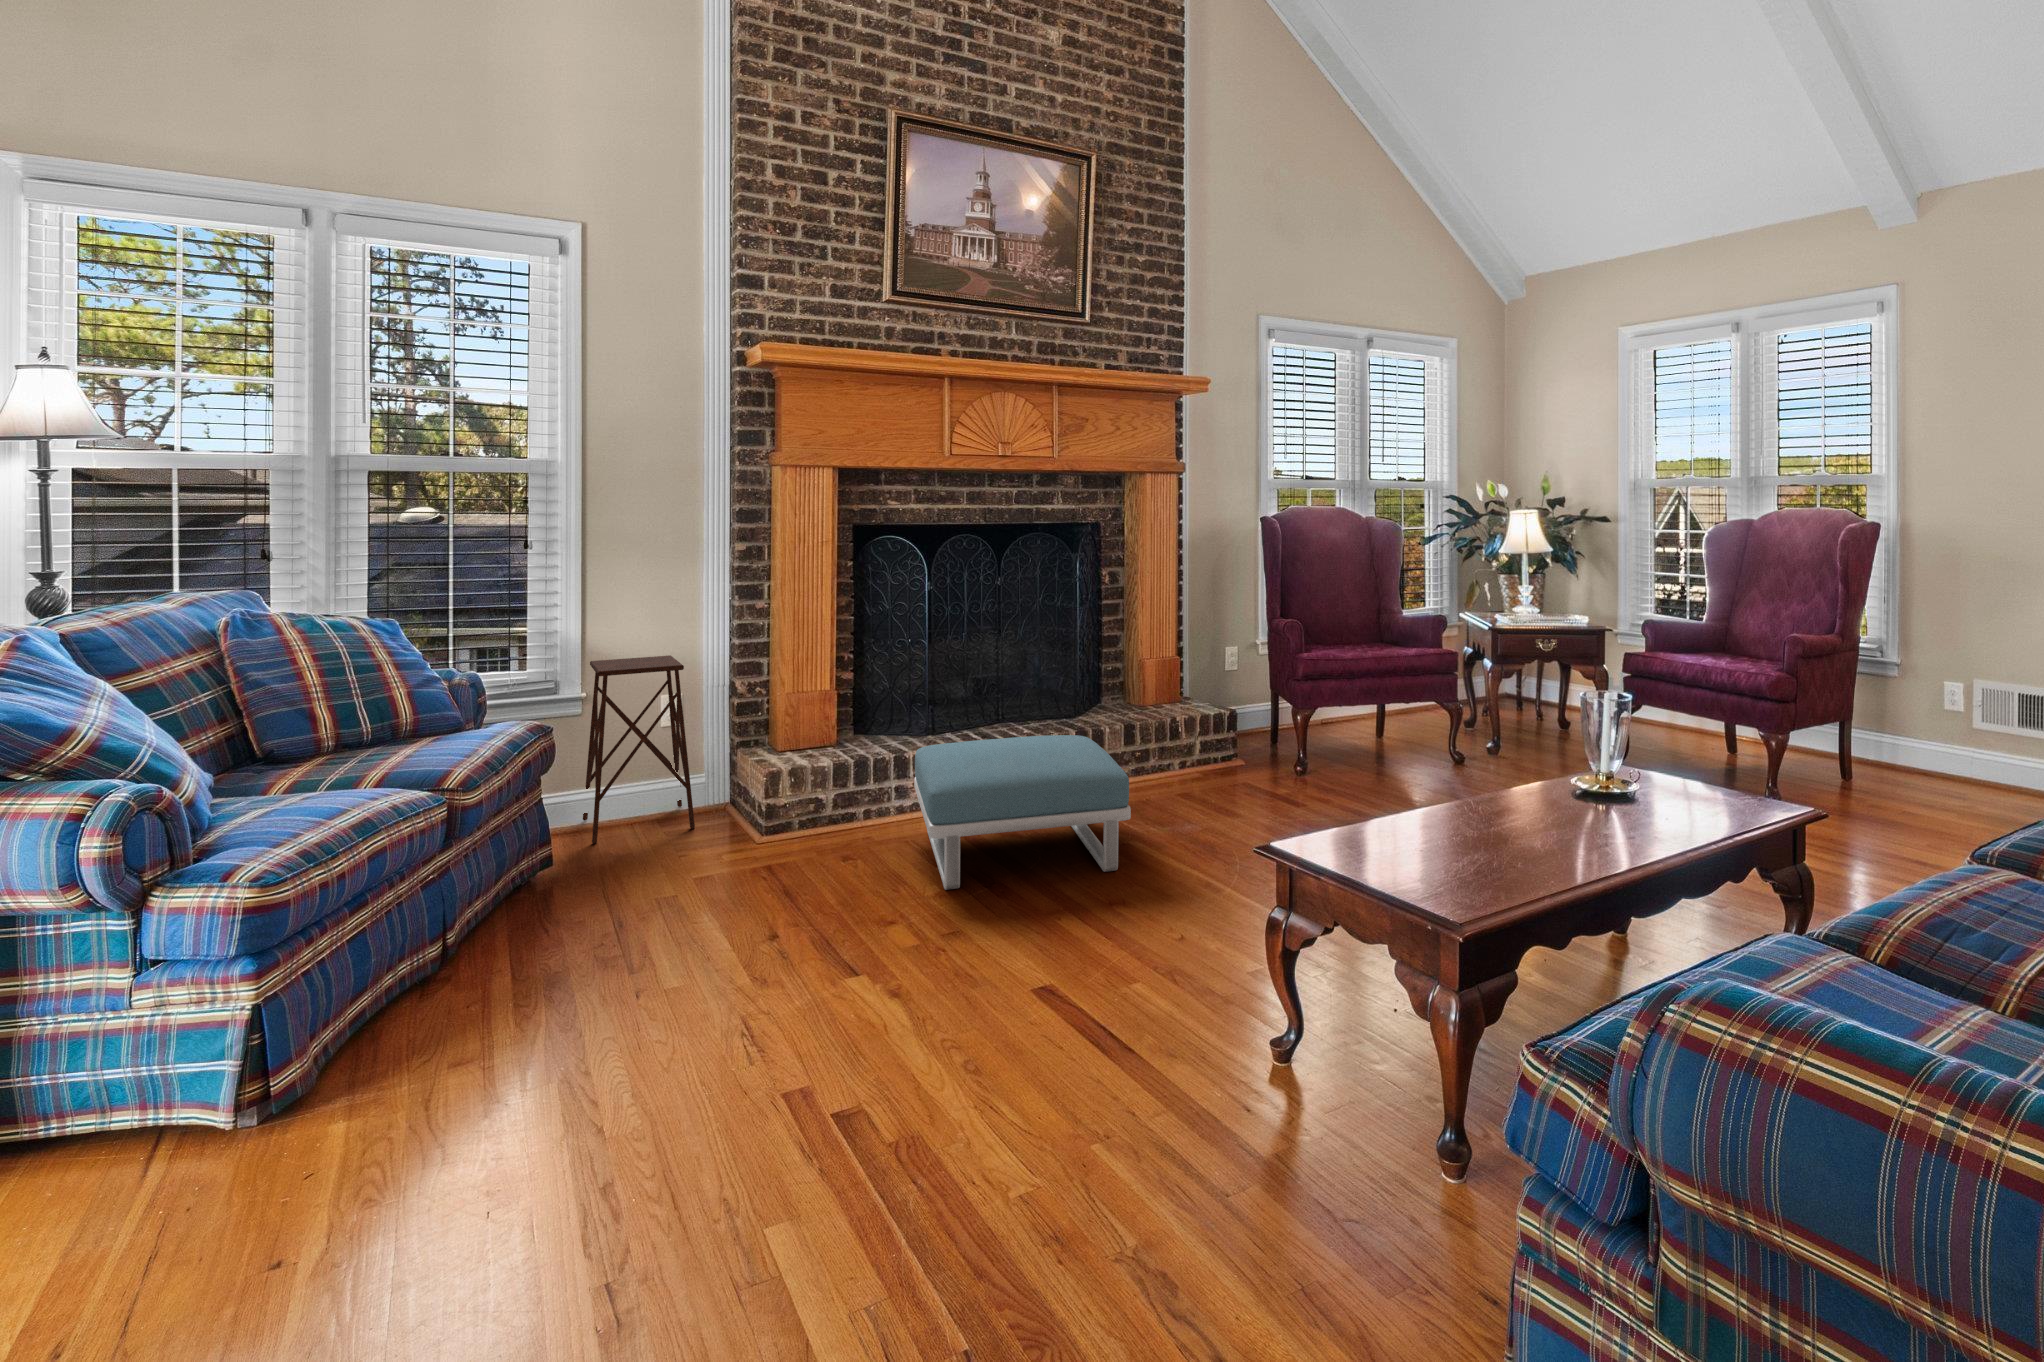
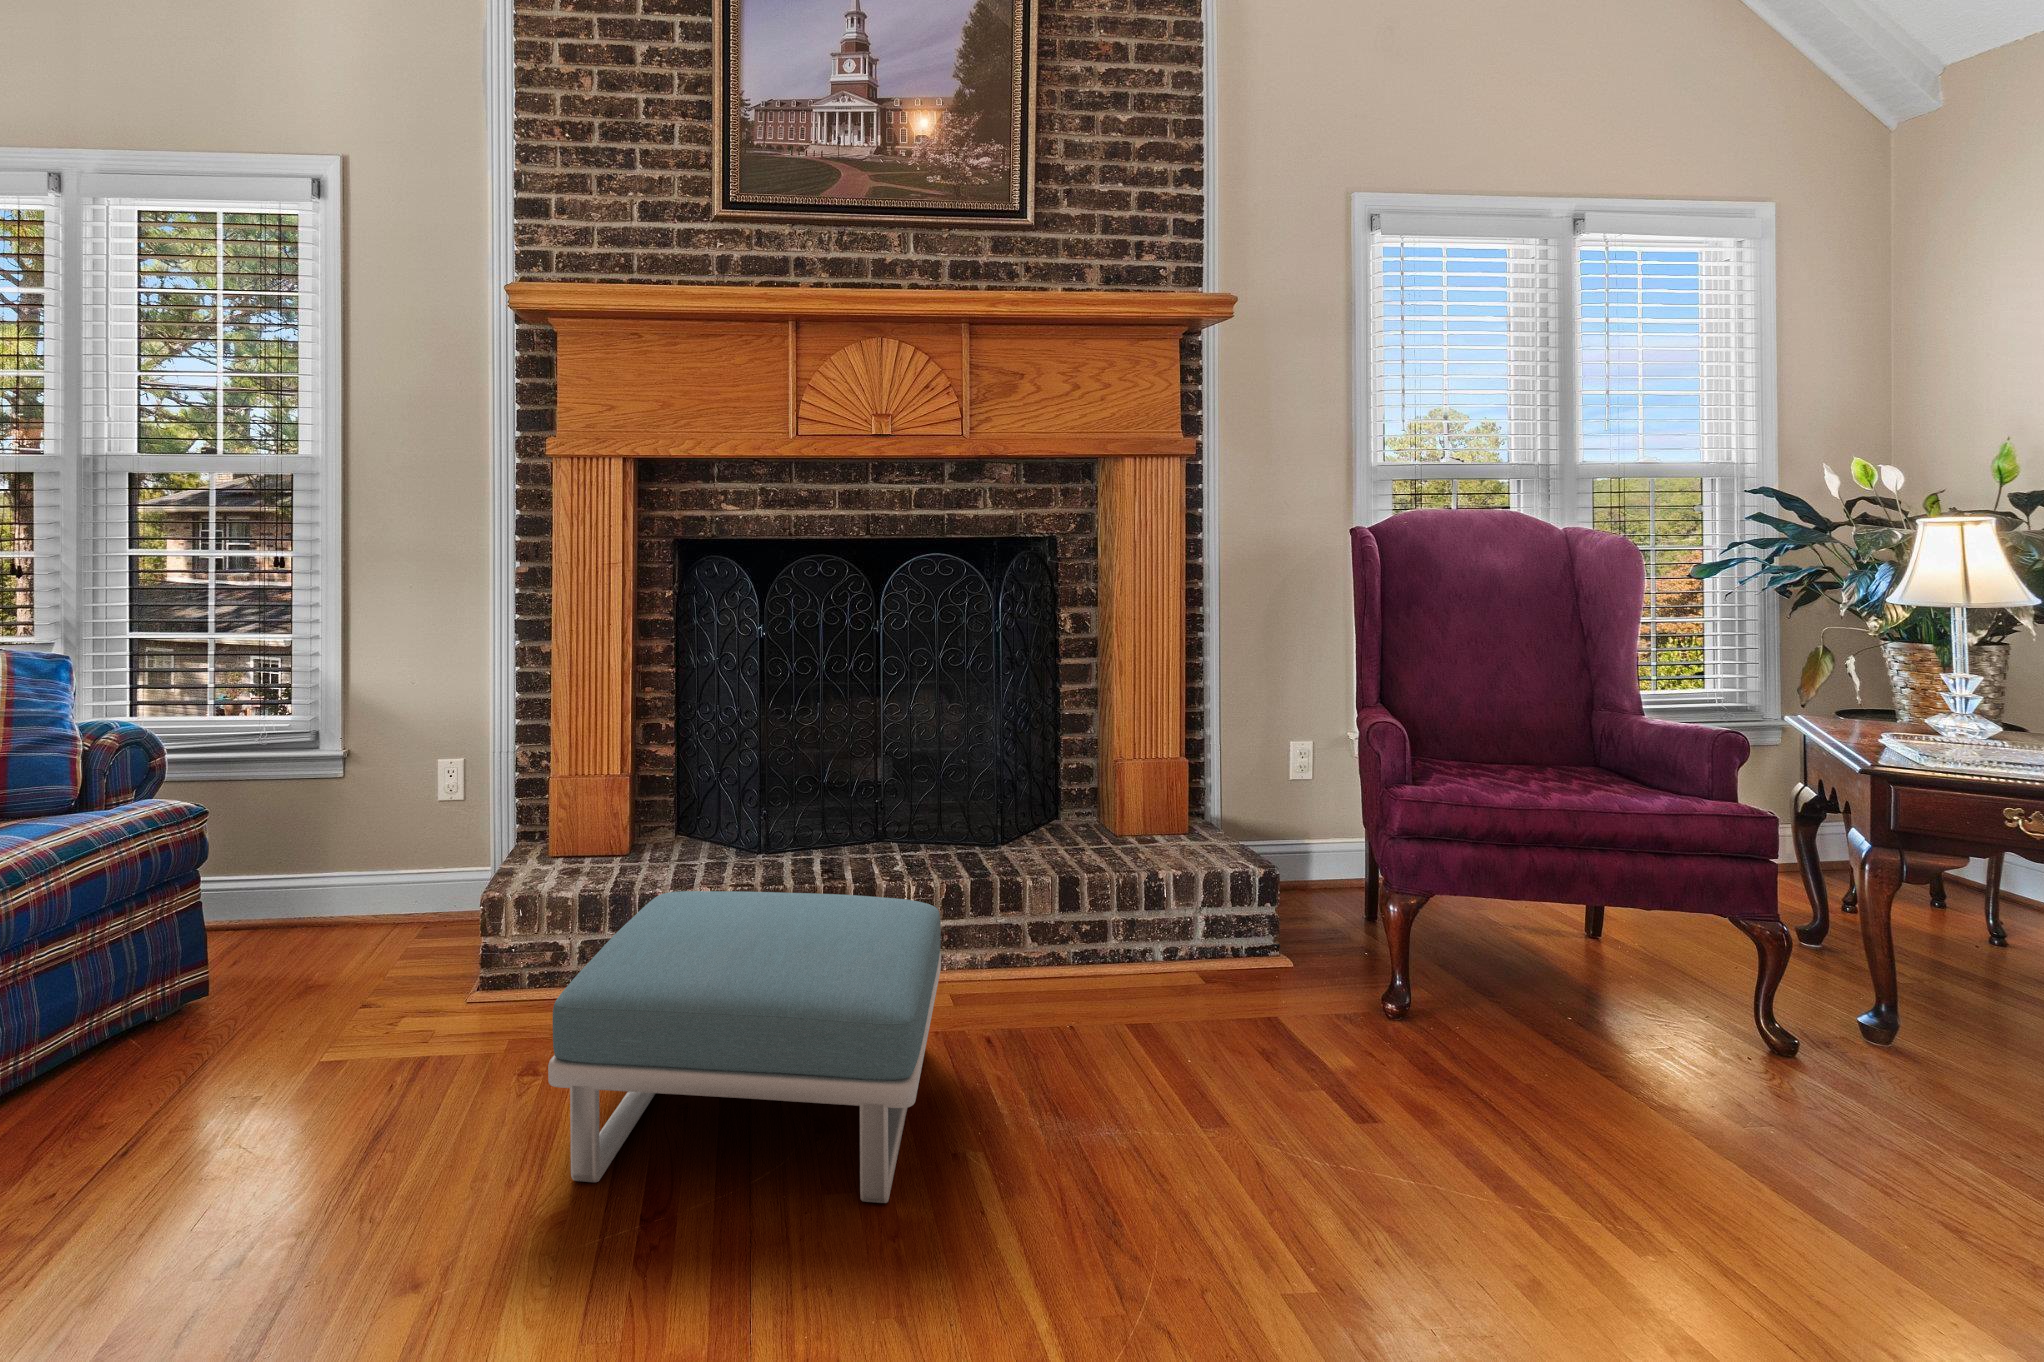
side table: present [583,655,695,844] -> none [288,717,449,971]

